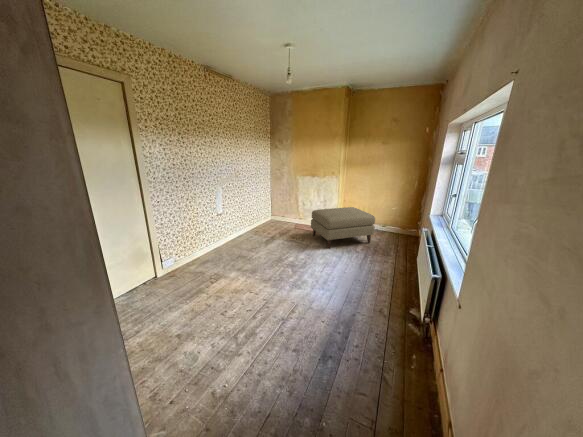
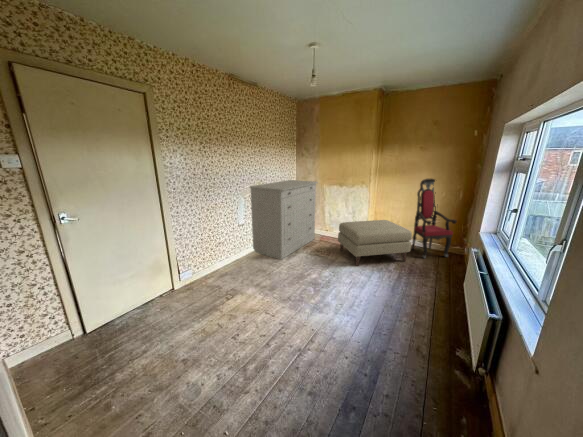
armchair: none [375,170,412,240] -> present [412,179,457,258]
dresser: none [227,171,291,246] -> present [250,180,318,259]

